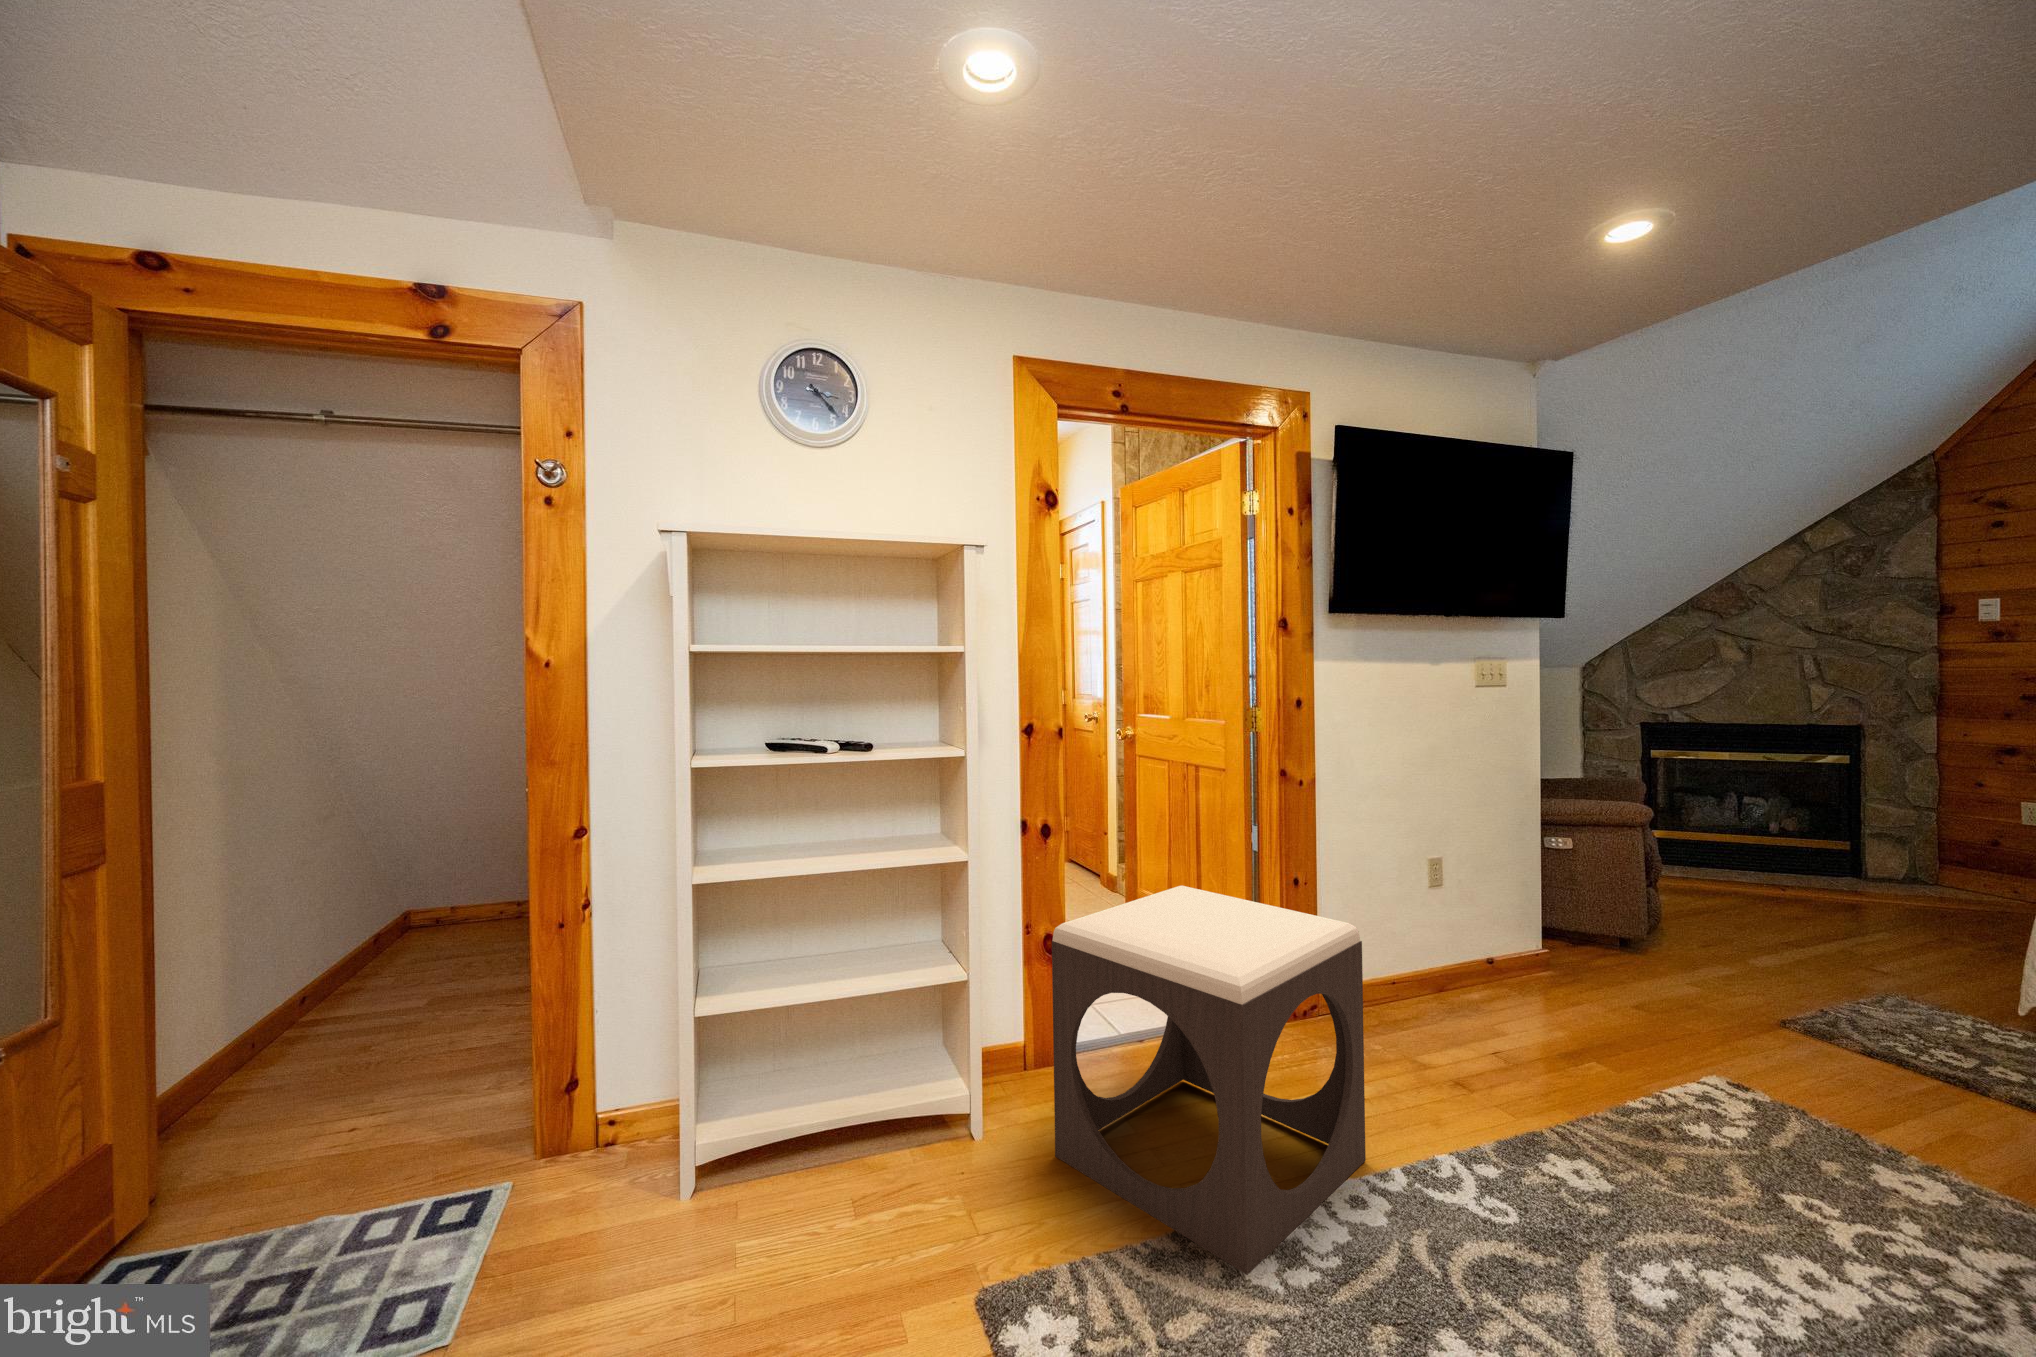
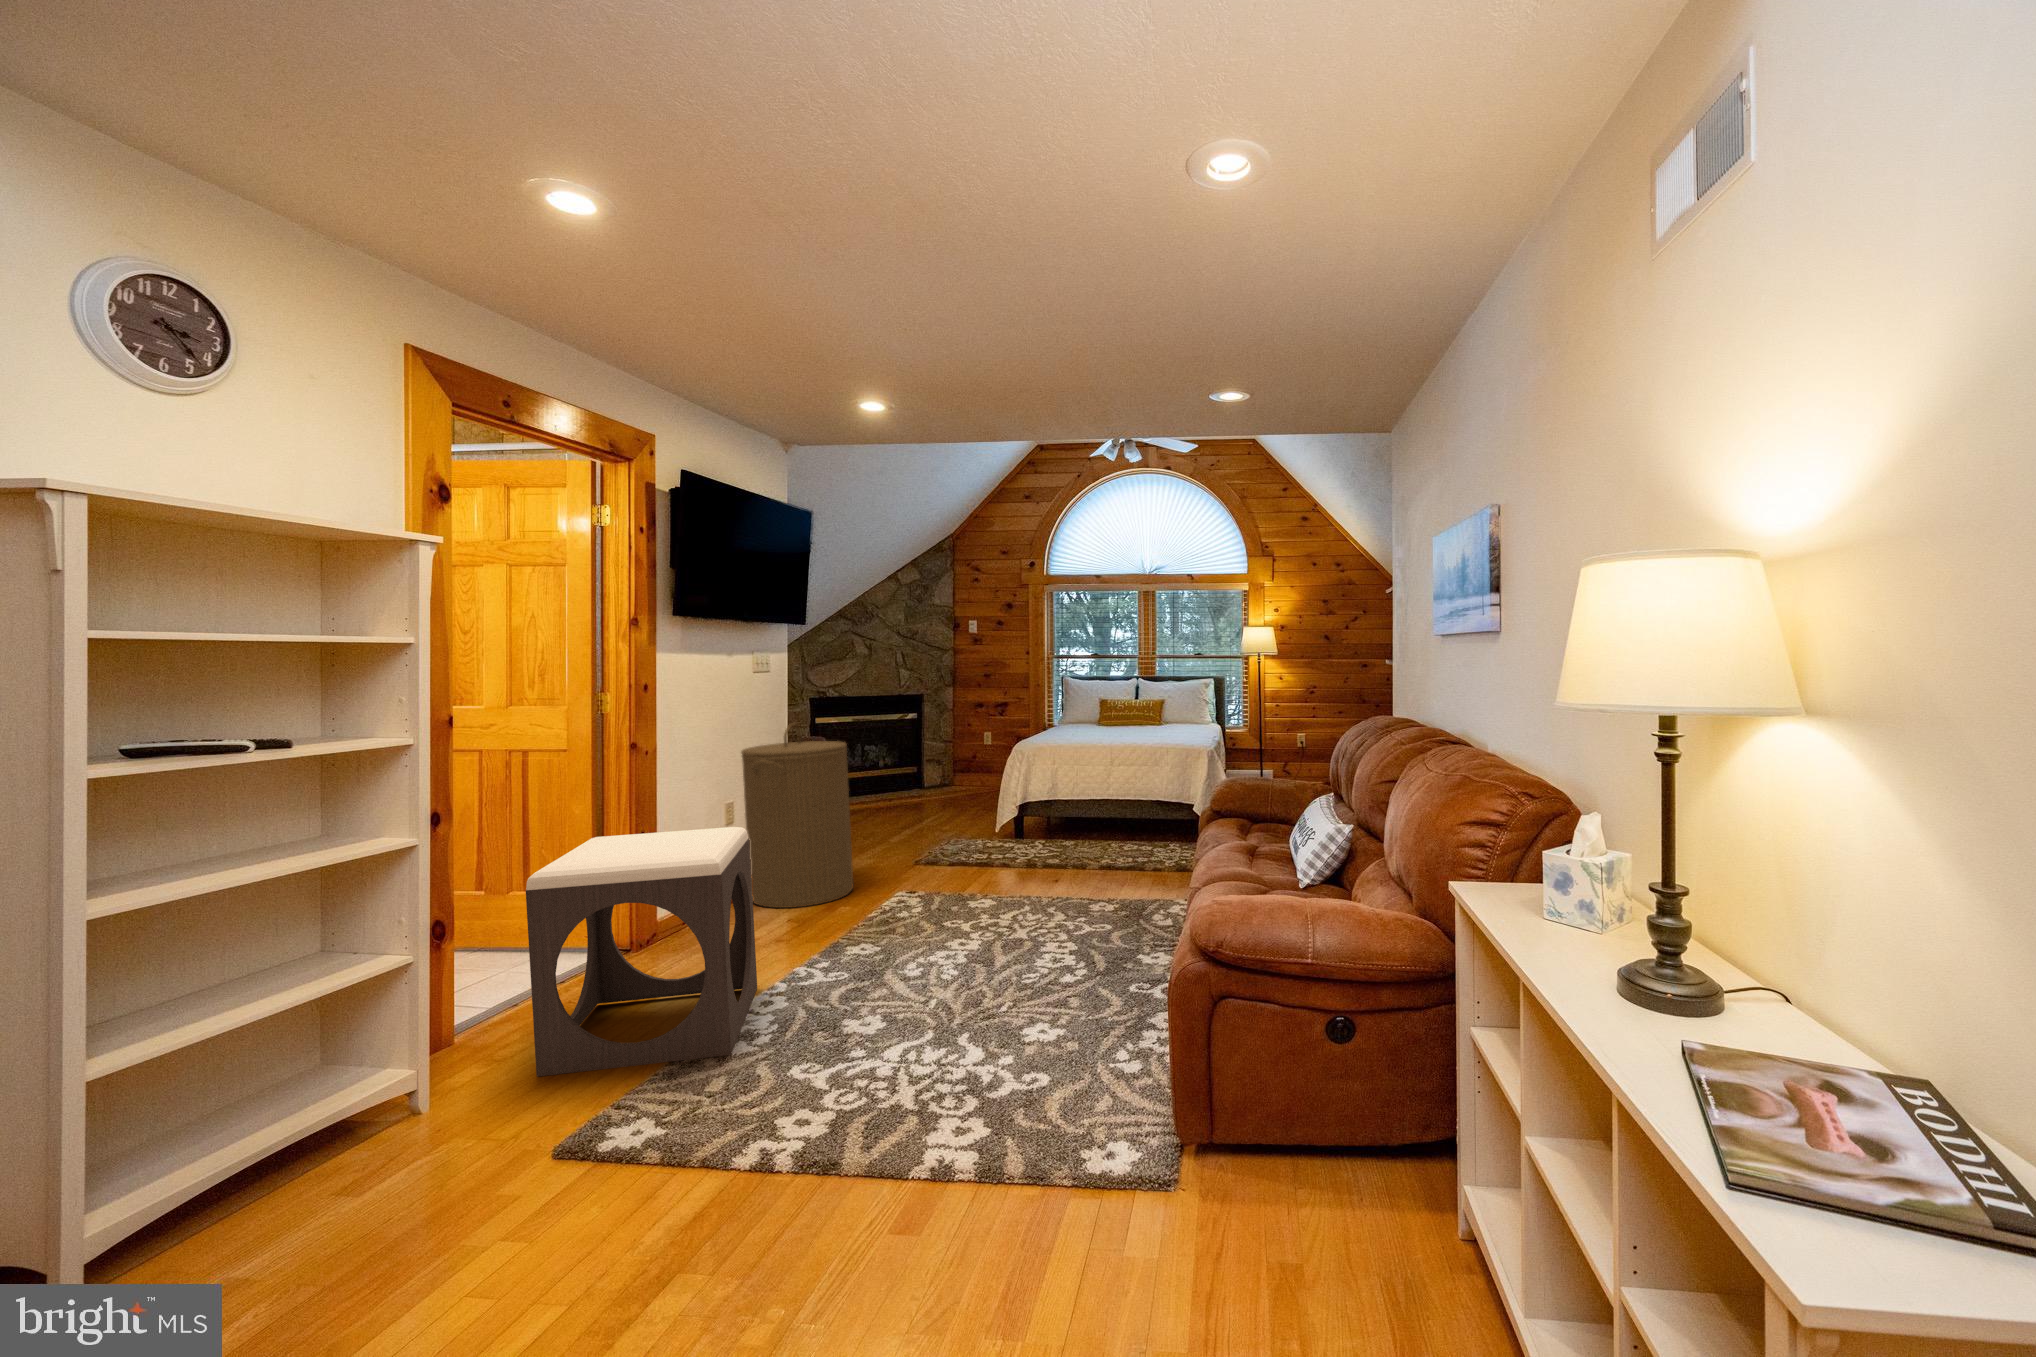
laundry hamper: none [1451,765,1630,1044] -> present [741,723,853,908]

